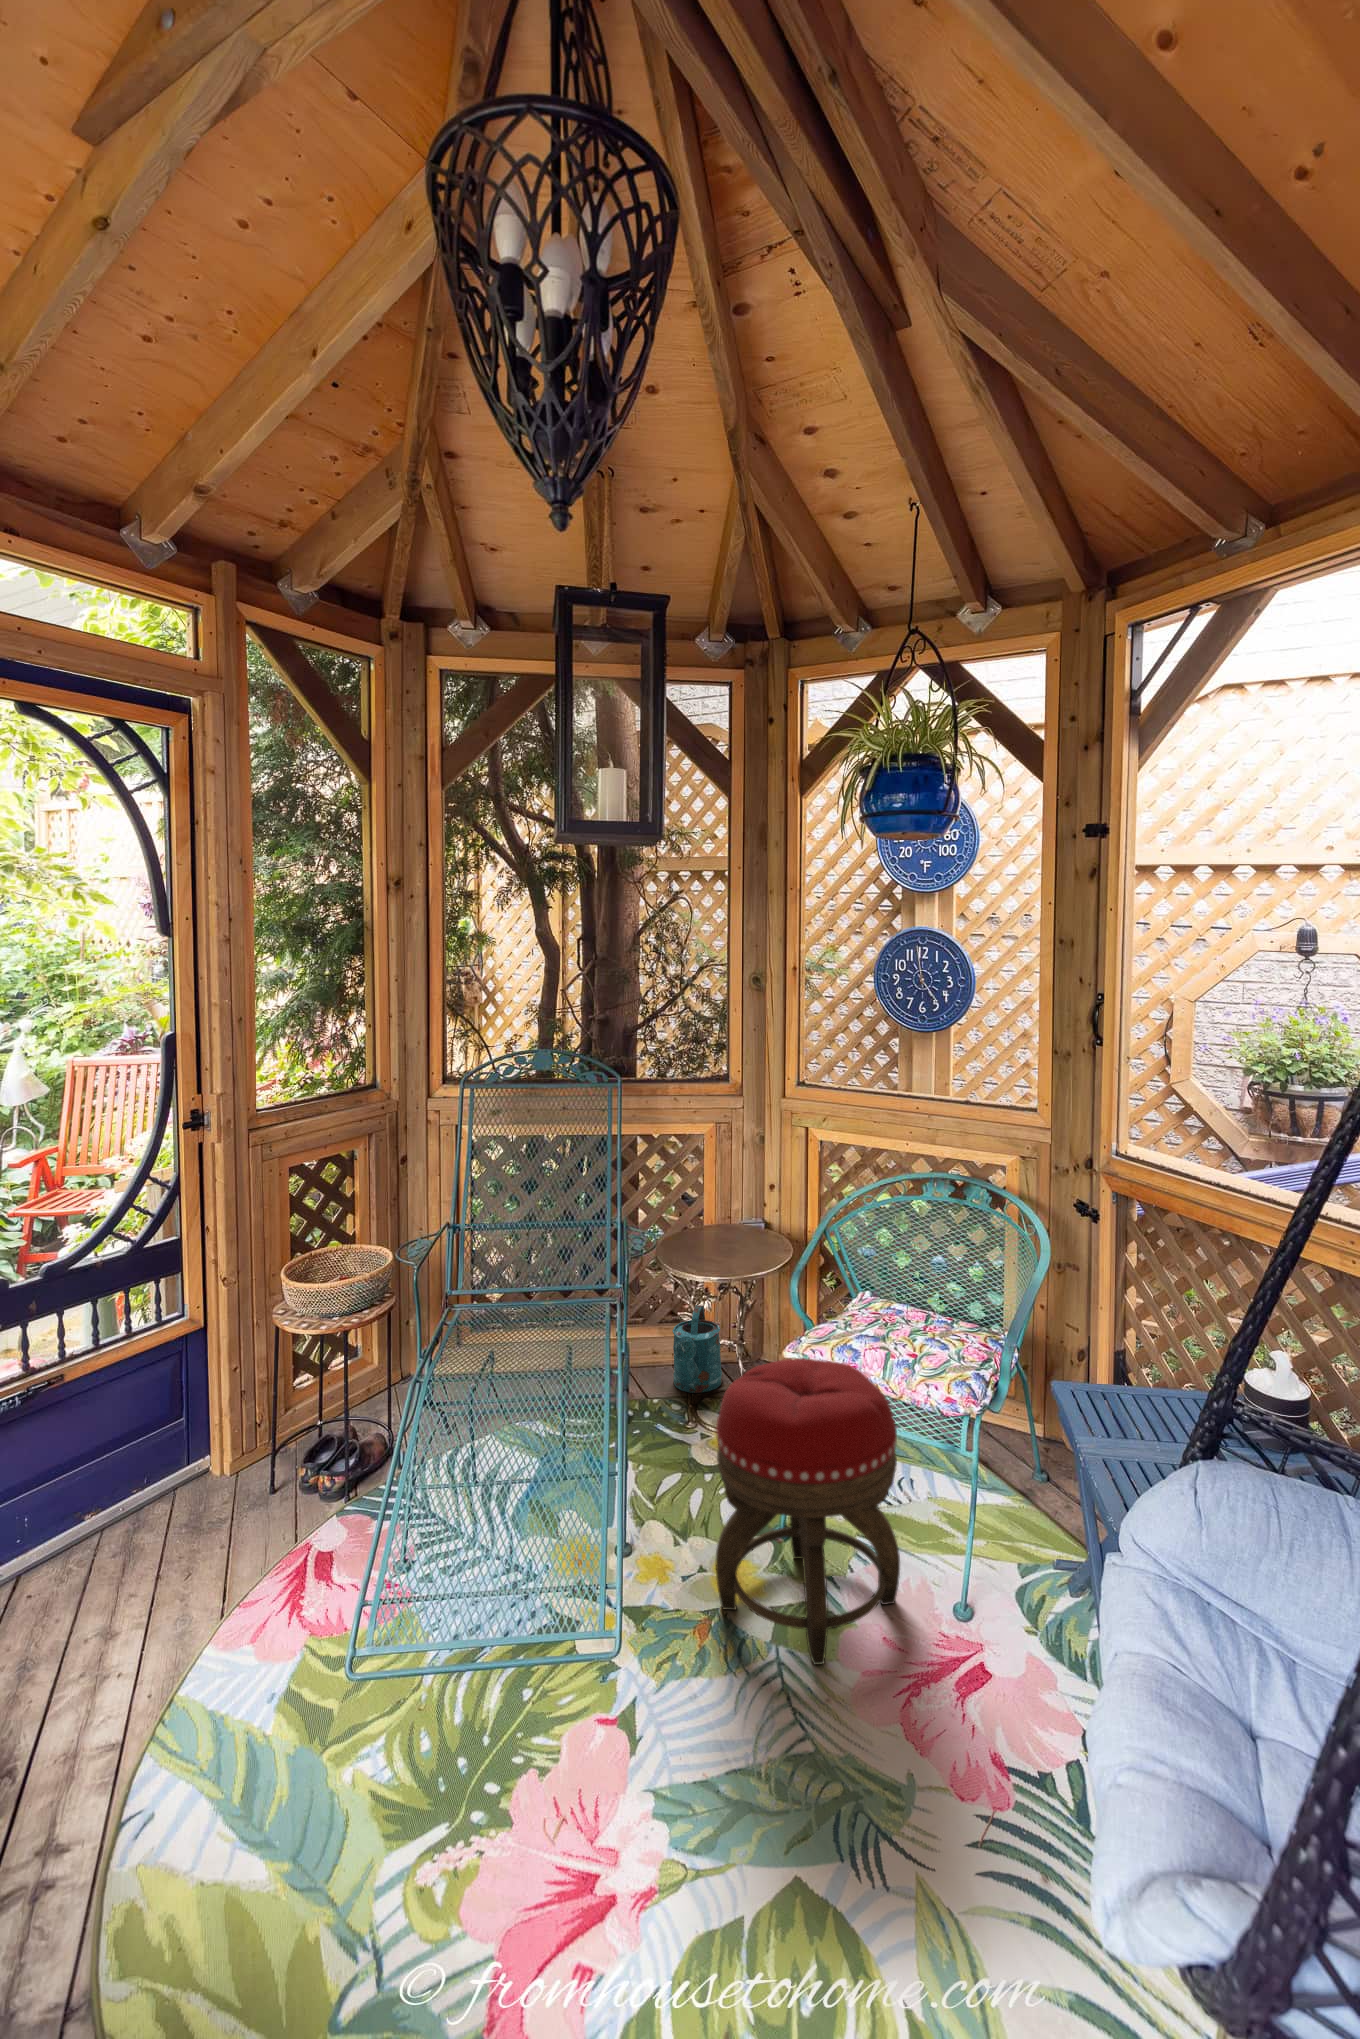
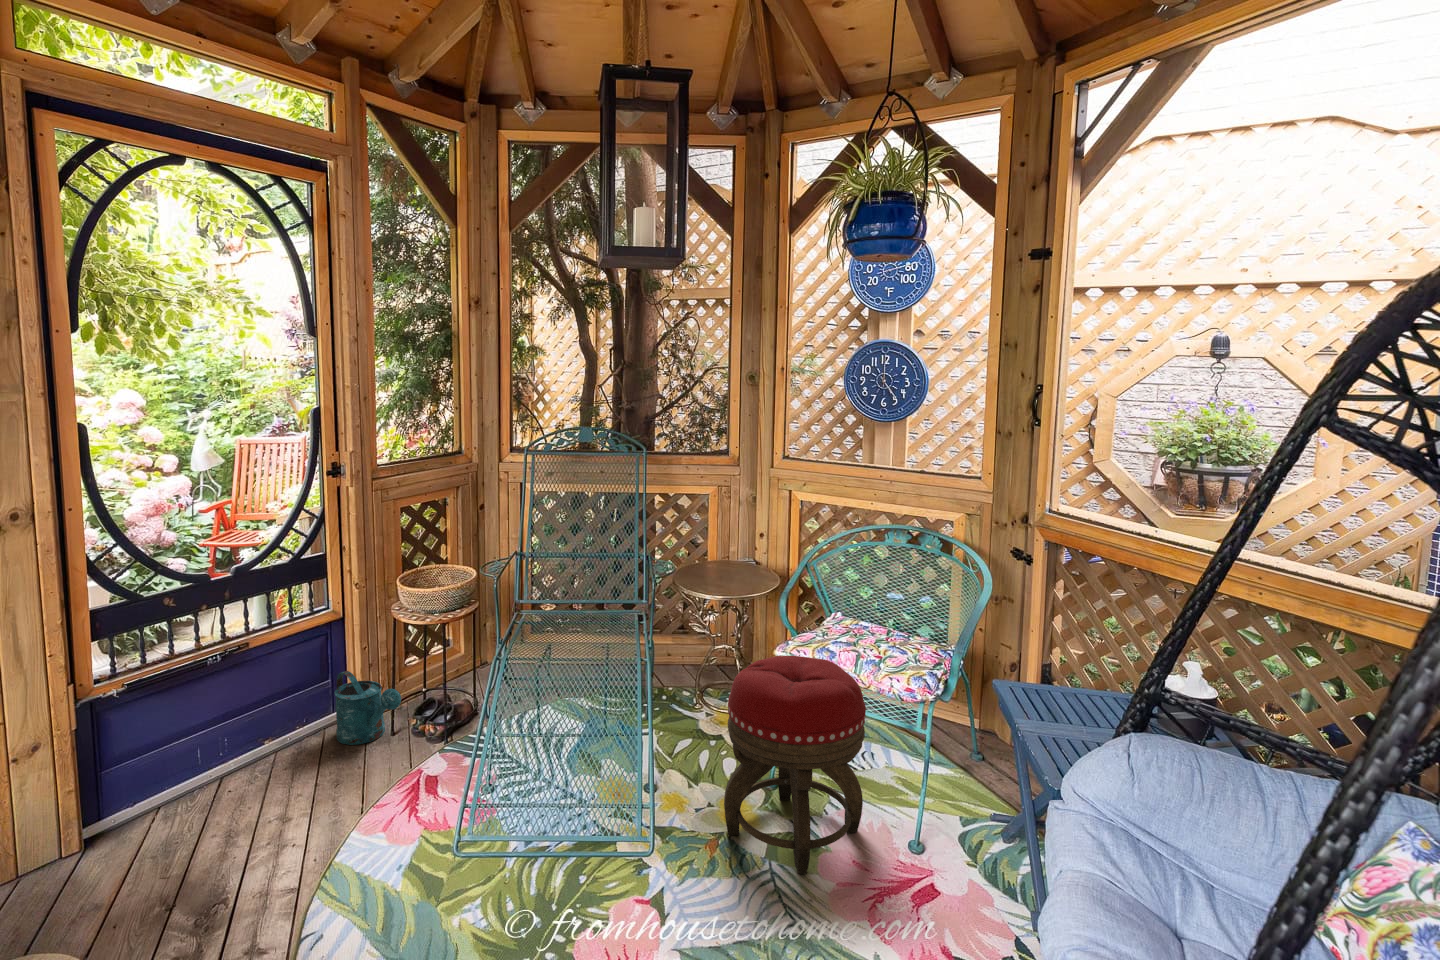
watering can: present [673,1305,722,1393] -> present [334,671,401,745]

